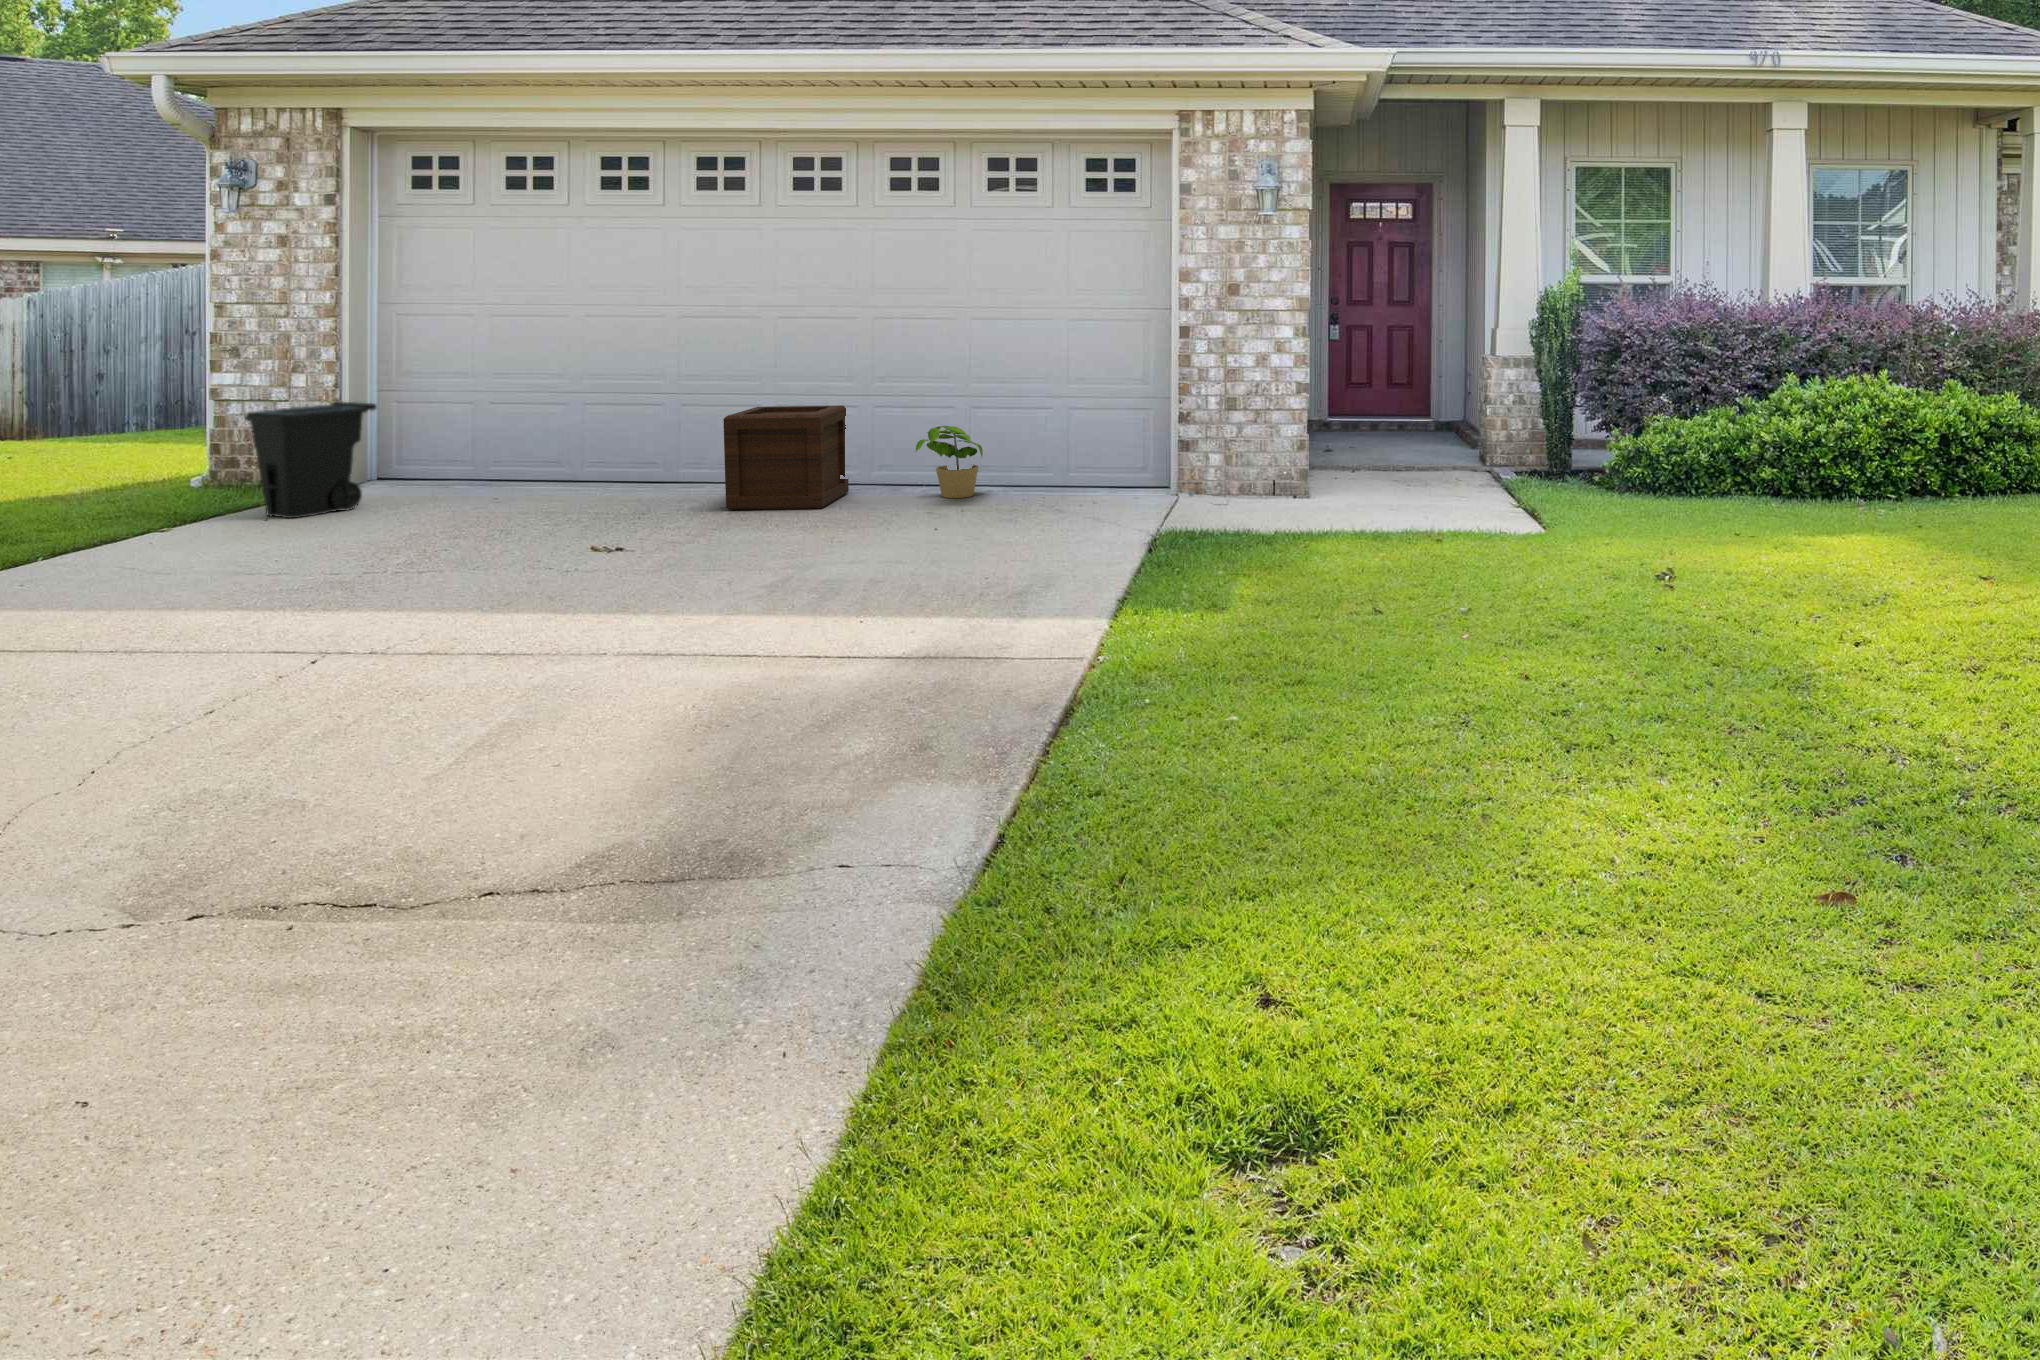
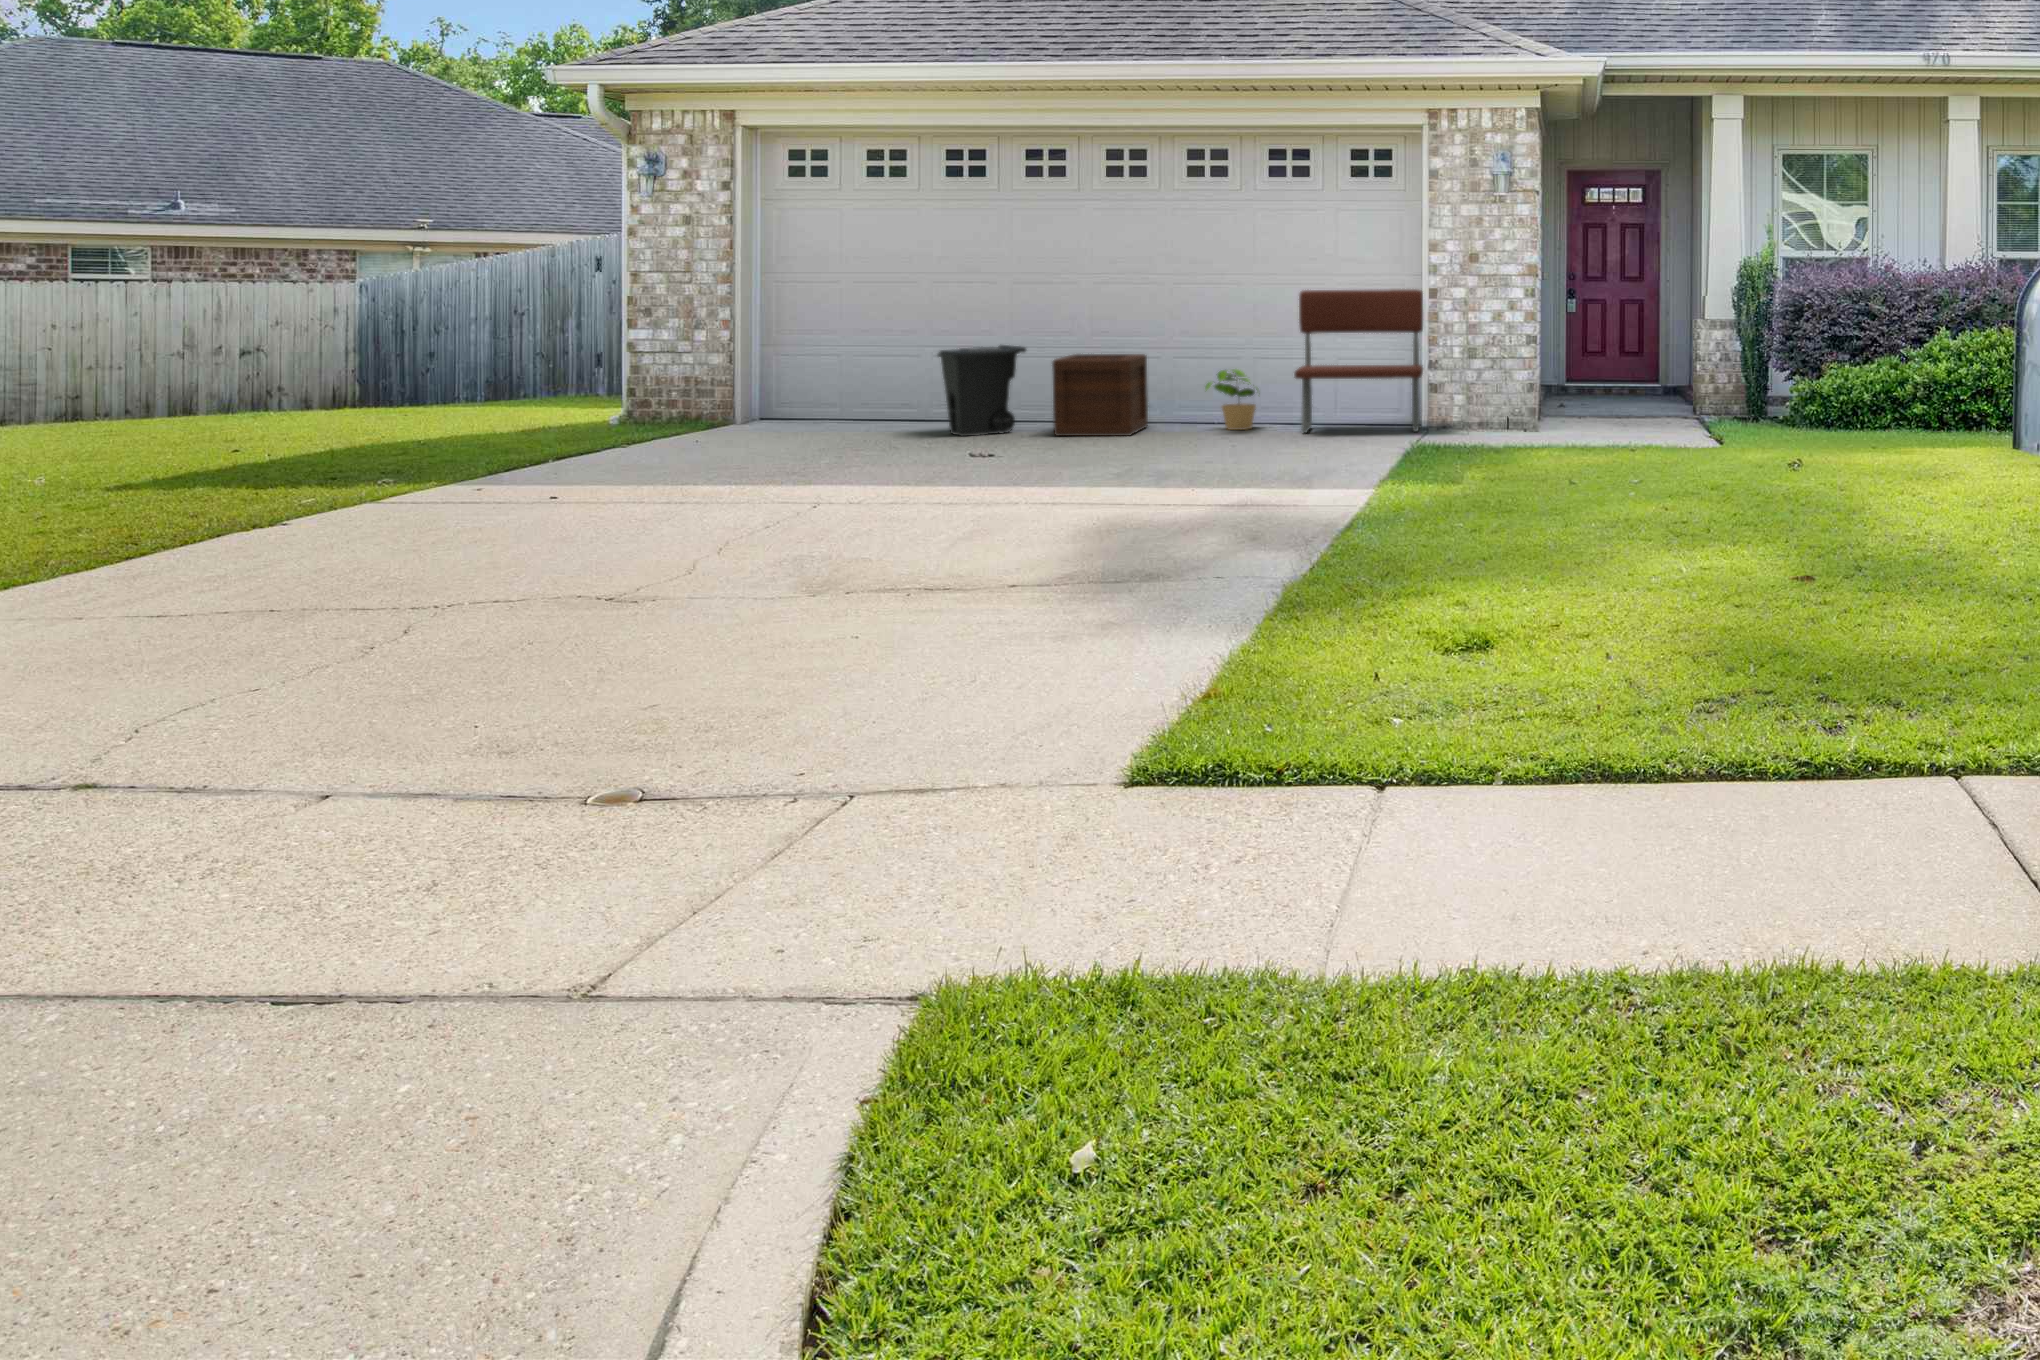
bench: none [1022,328,1179,504] -> present [1294,289,1423,433]
trash can: present [244,402,377,518] -> present [938,345,1026,436]

